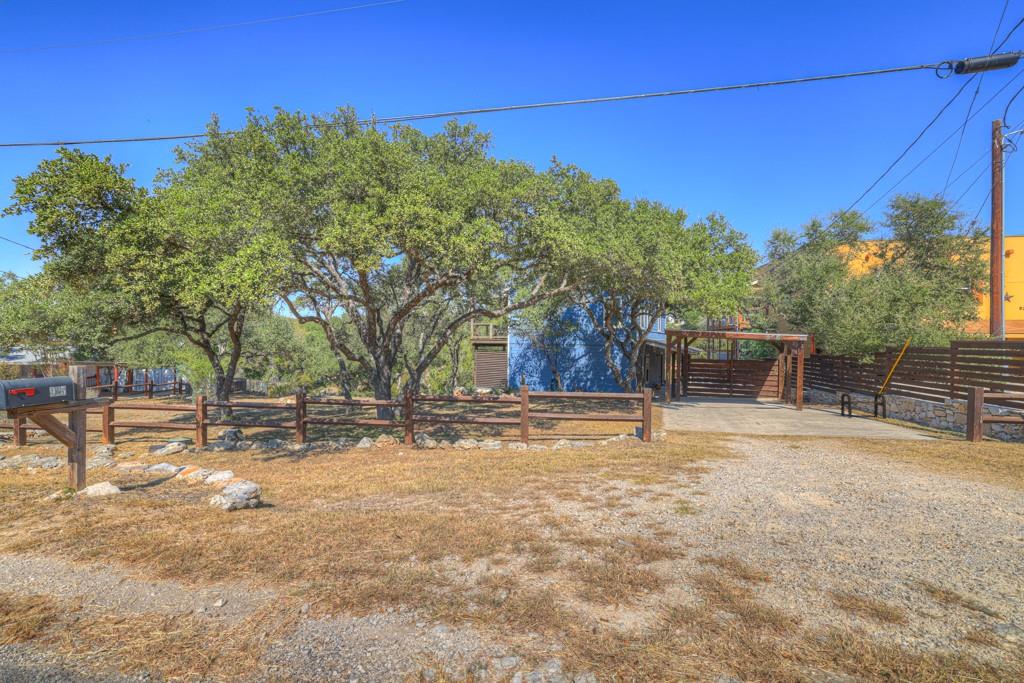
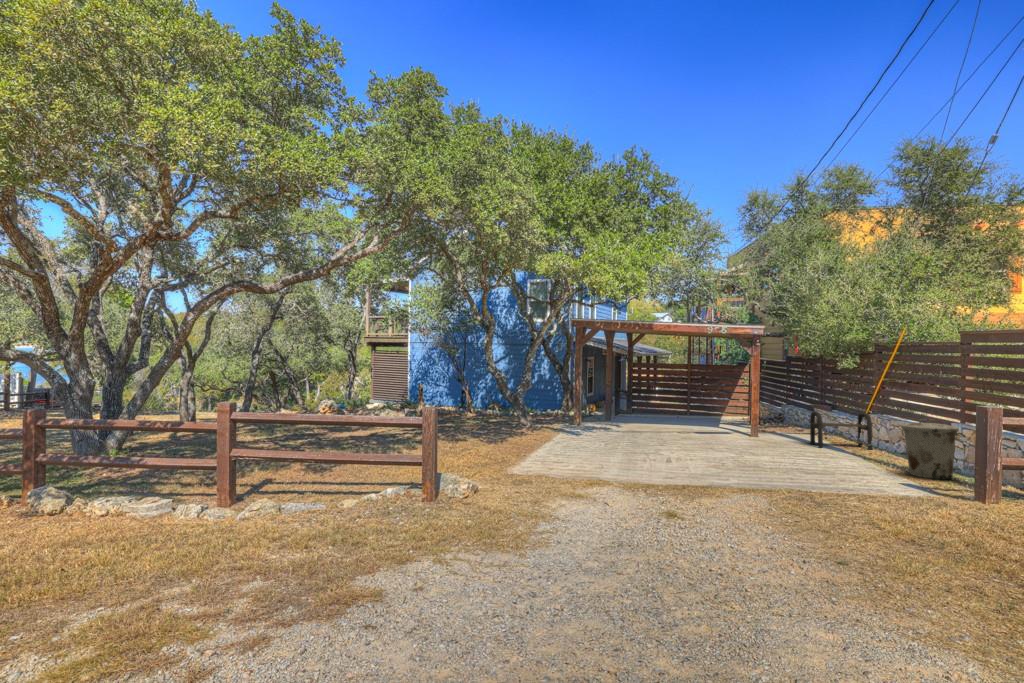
trash can: none [914,397,951,433] -> present [901,419,958,479]

